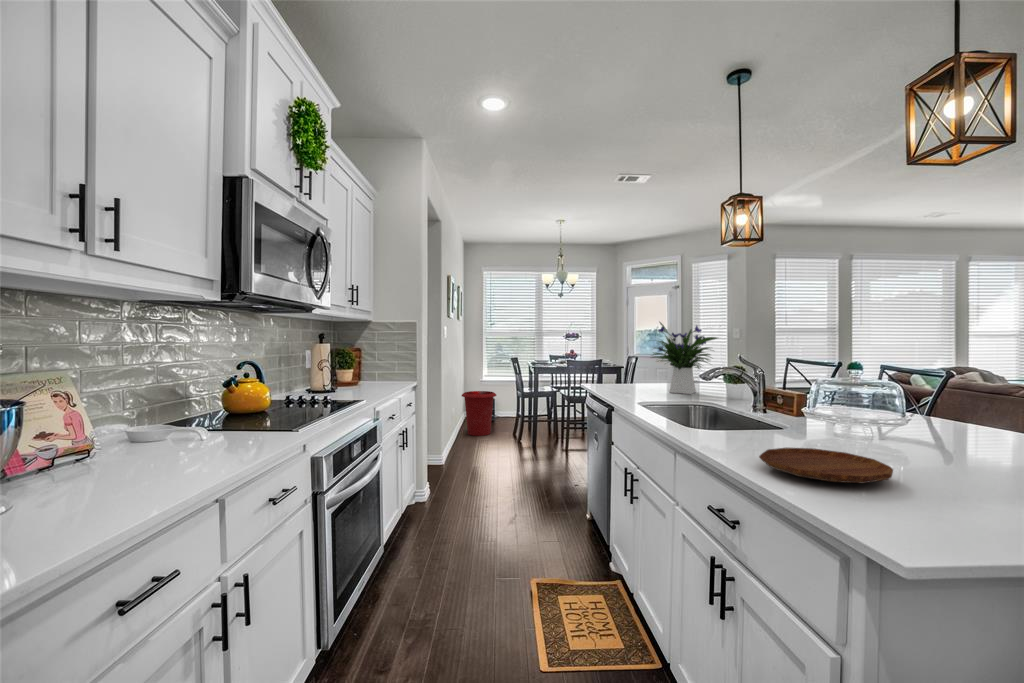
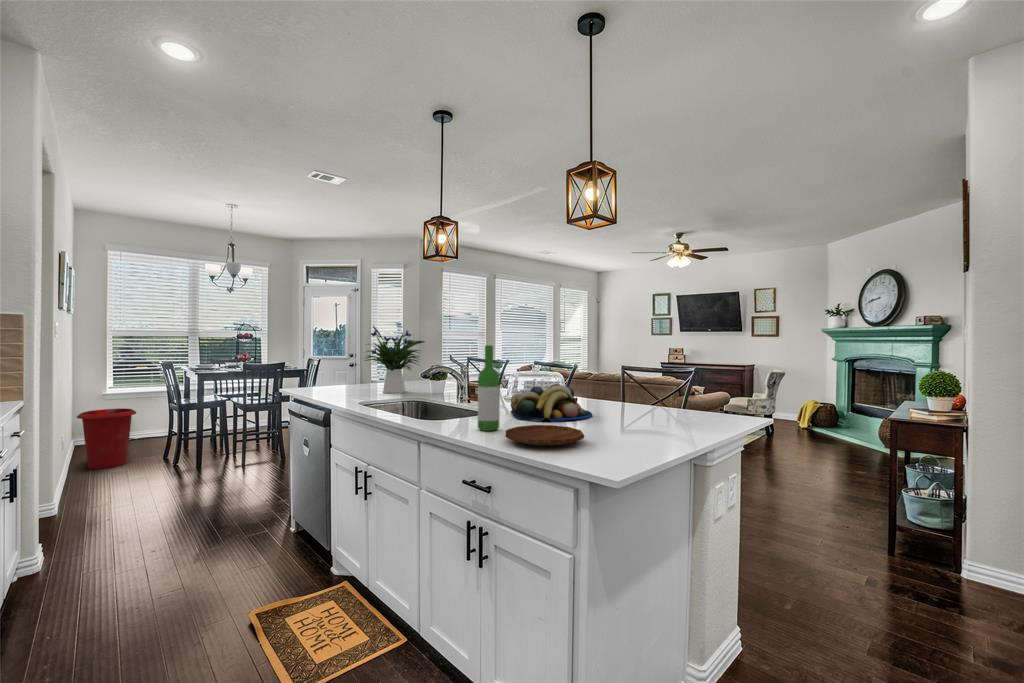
wine bottle: none [739,340,769,448] -> present [478,345,500,431]
fruit bowl: none [804,396,949,451] -> present [511,384,592,422]

